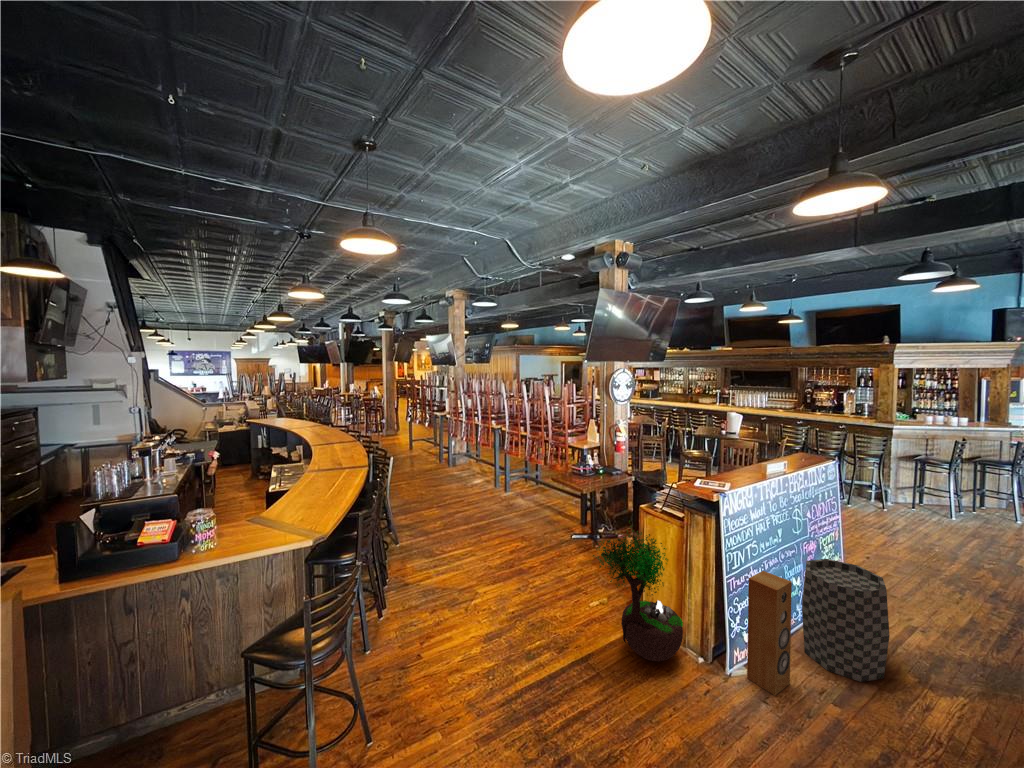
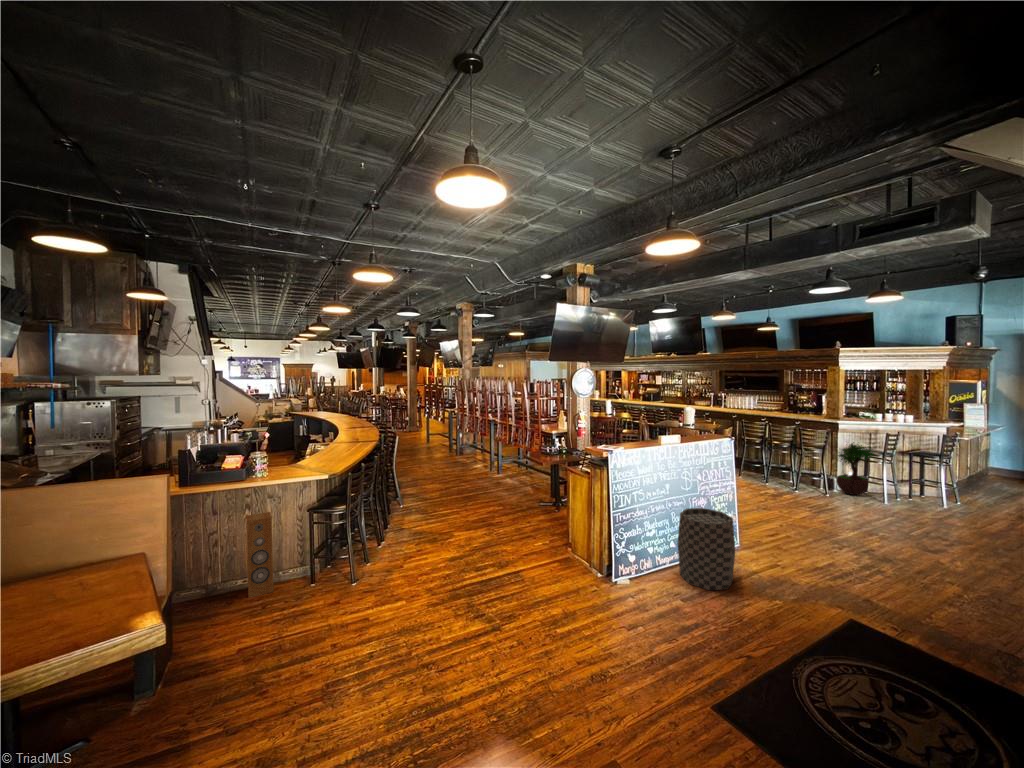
potted tree: present [593,521,683,661] -> present [836,442,872,495]
speaker: present [747,571,792,696] -> present [246,512,273,598]

